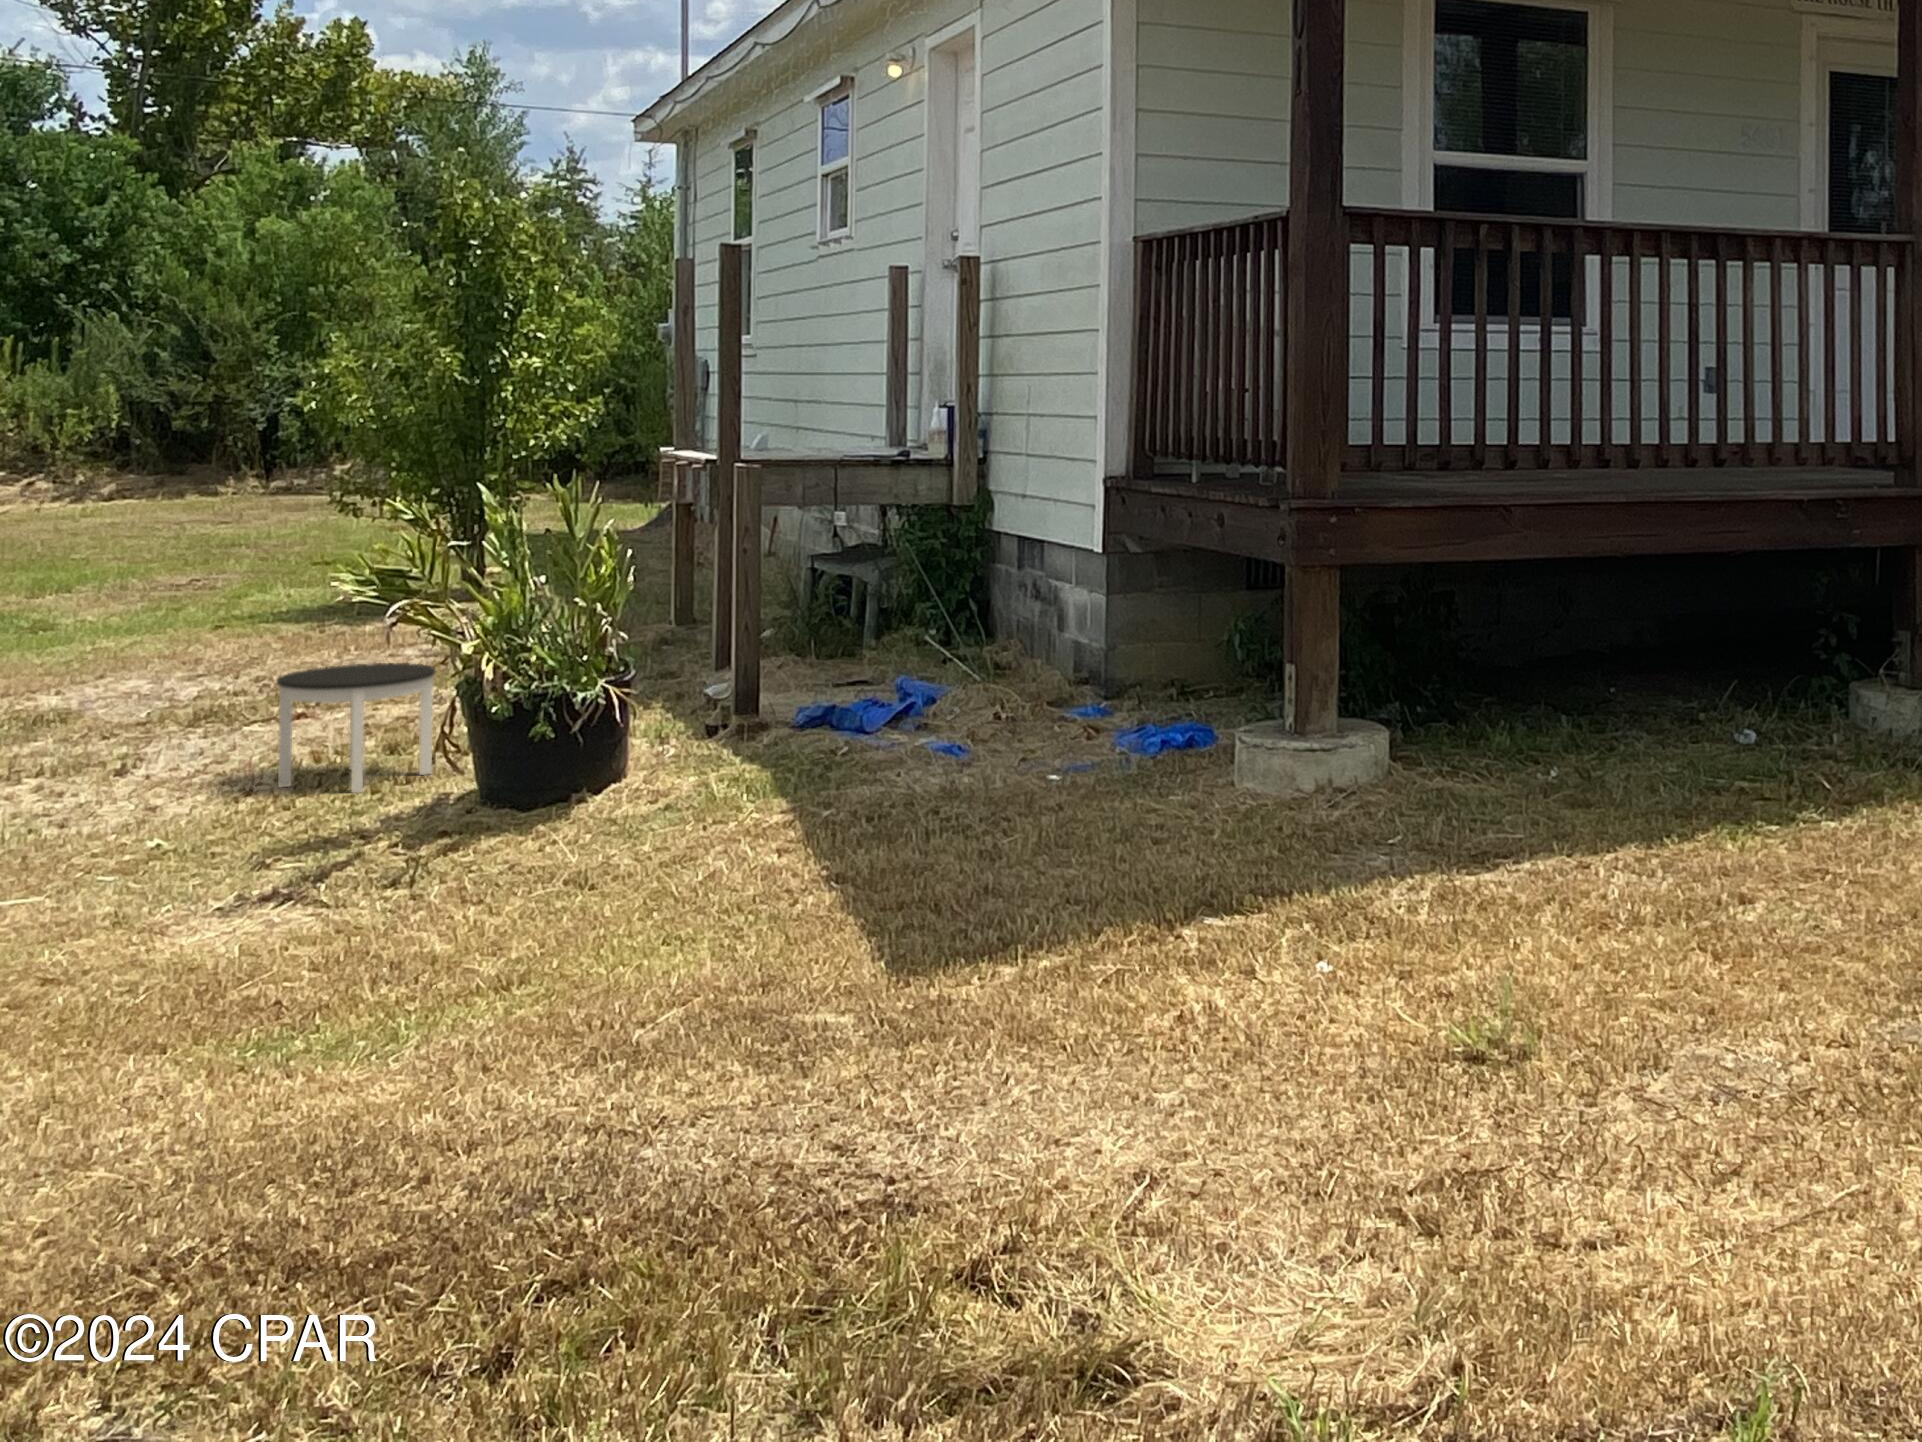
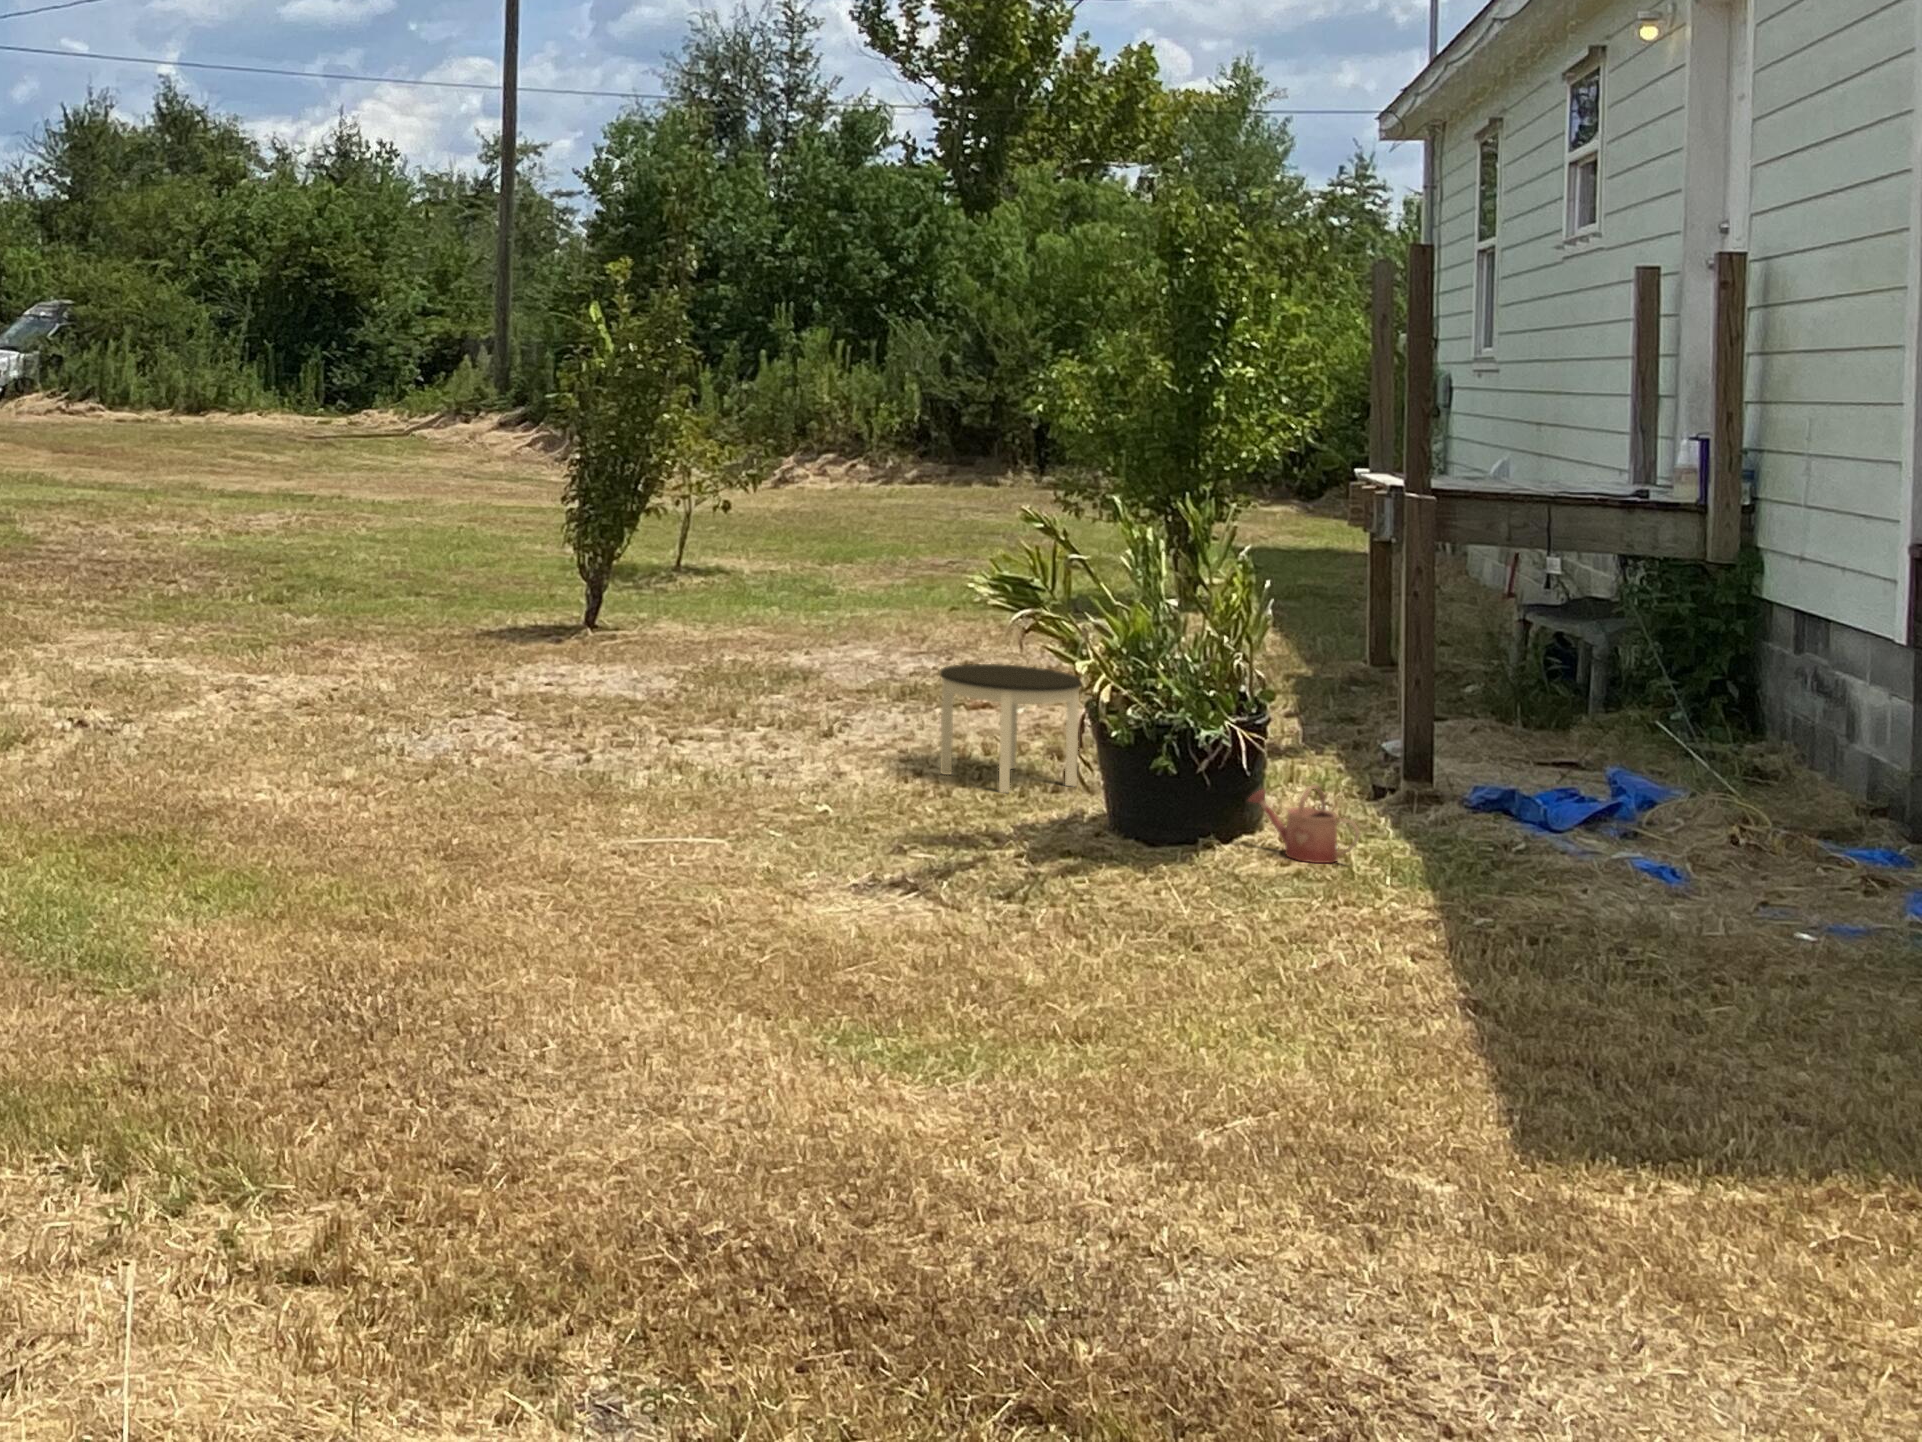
watering can: none [615,727,719,797] -> present [1249,785,1360,863]

